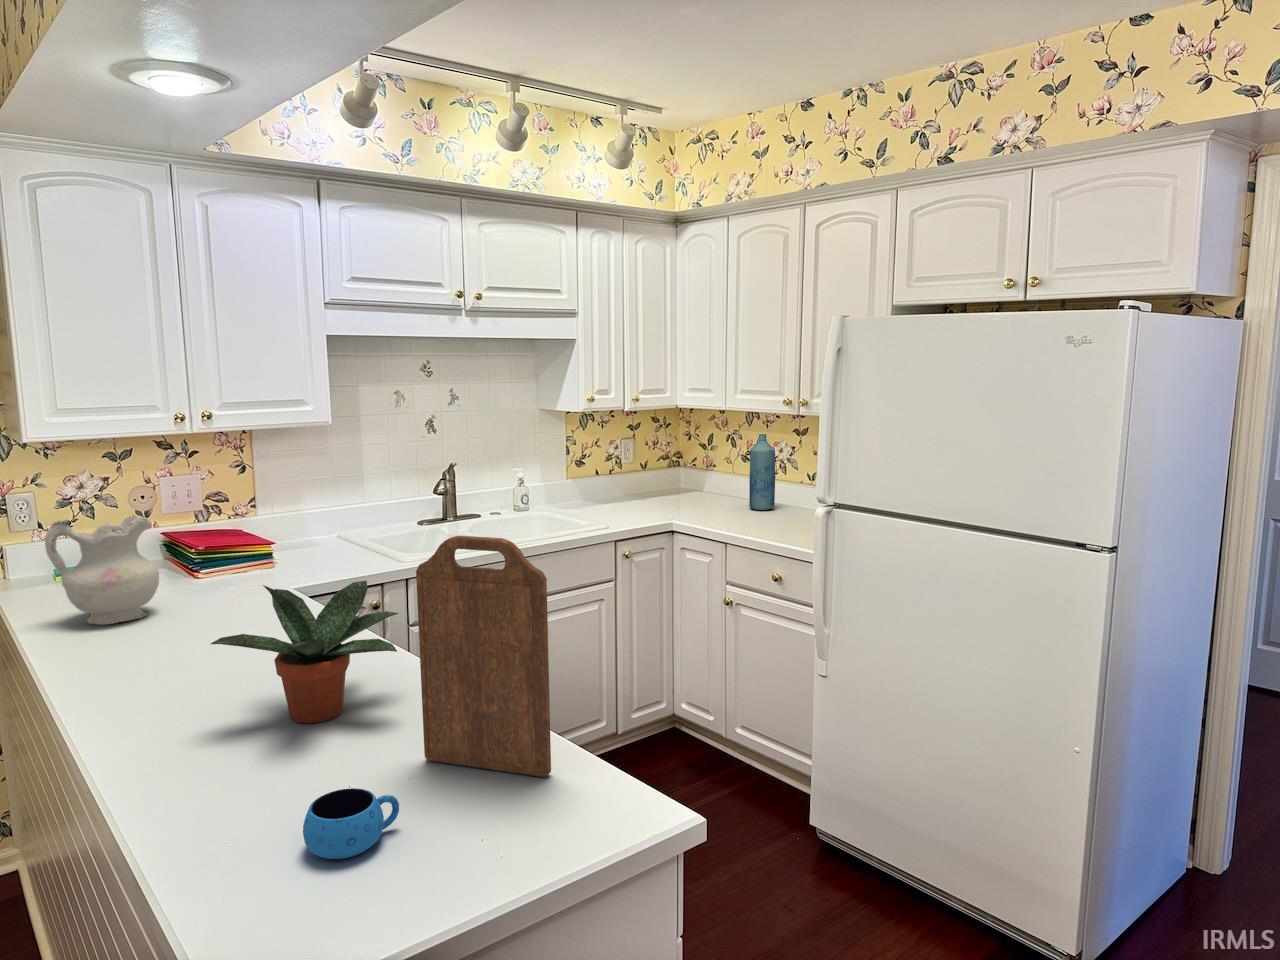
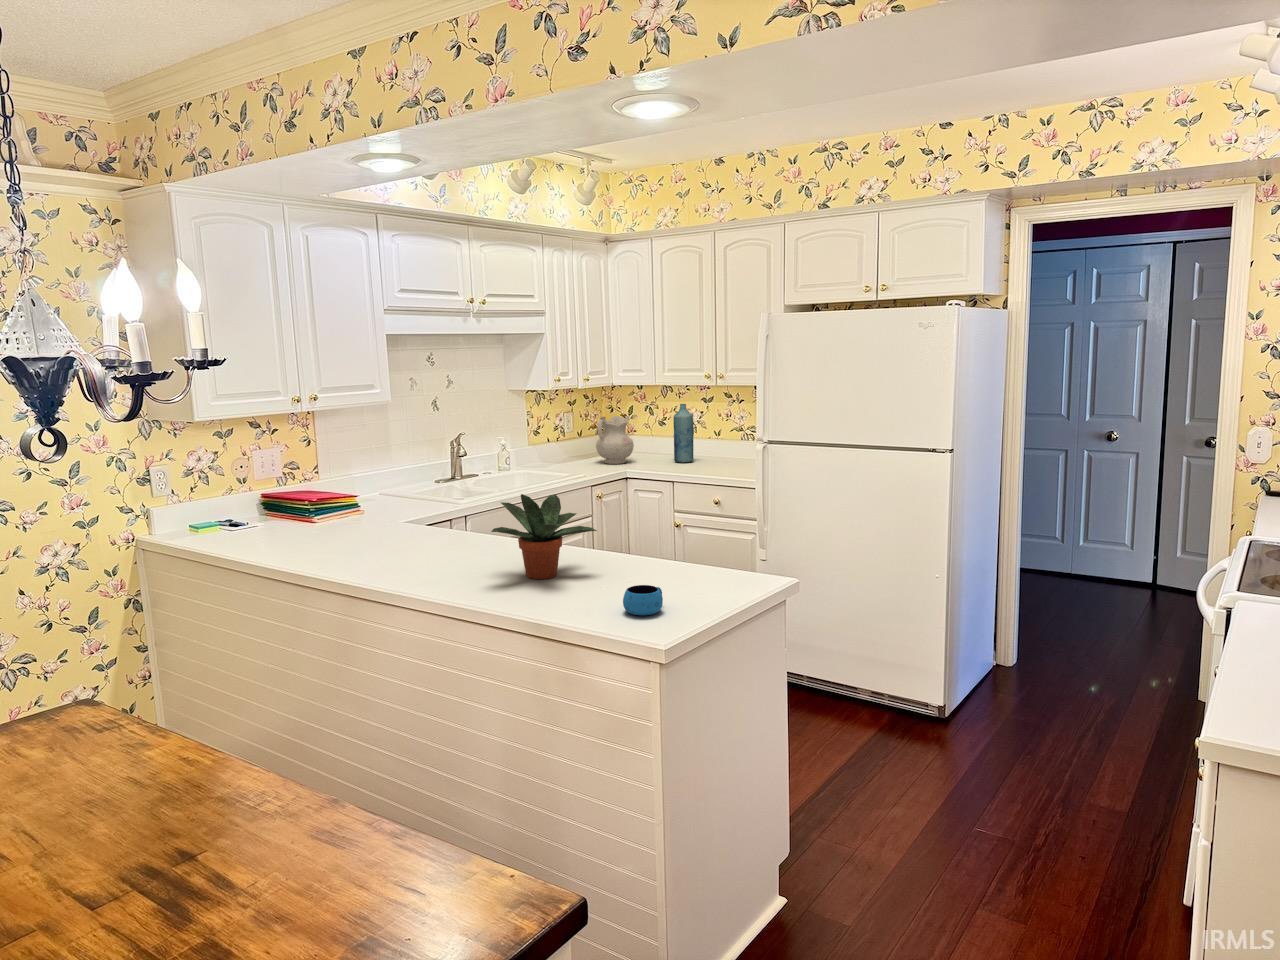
ceramic pitcher: present [45,515,159,625] -> present [596,416,634,464]
cutting board: present [416,536,551,777] -> none [636,453,714,584]

